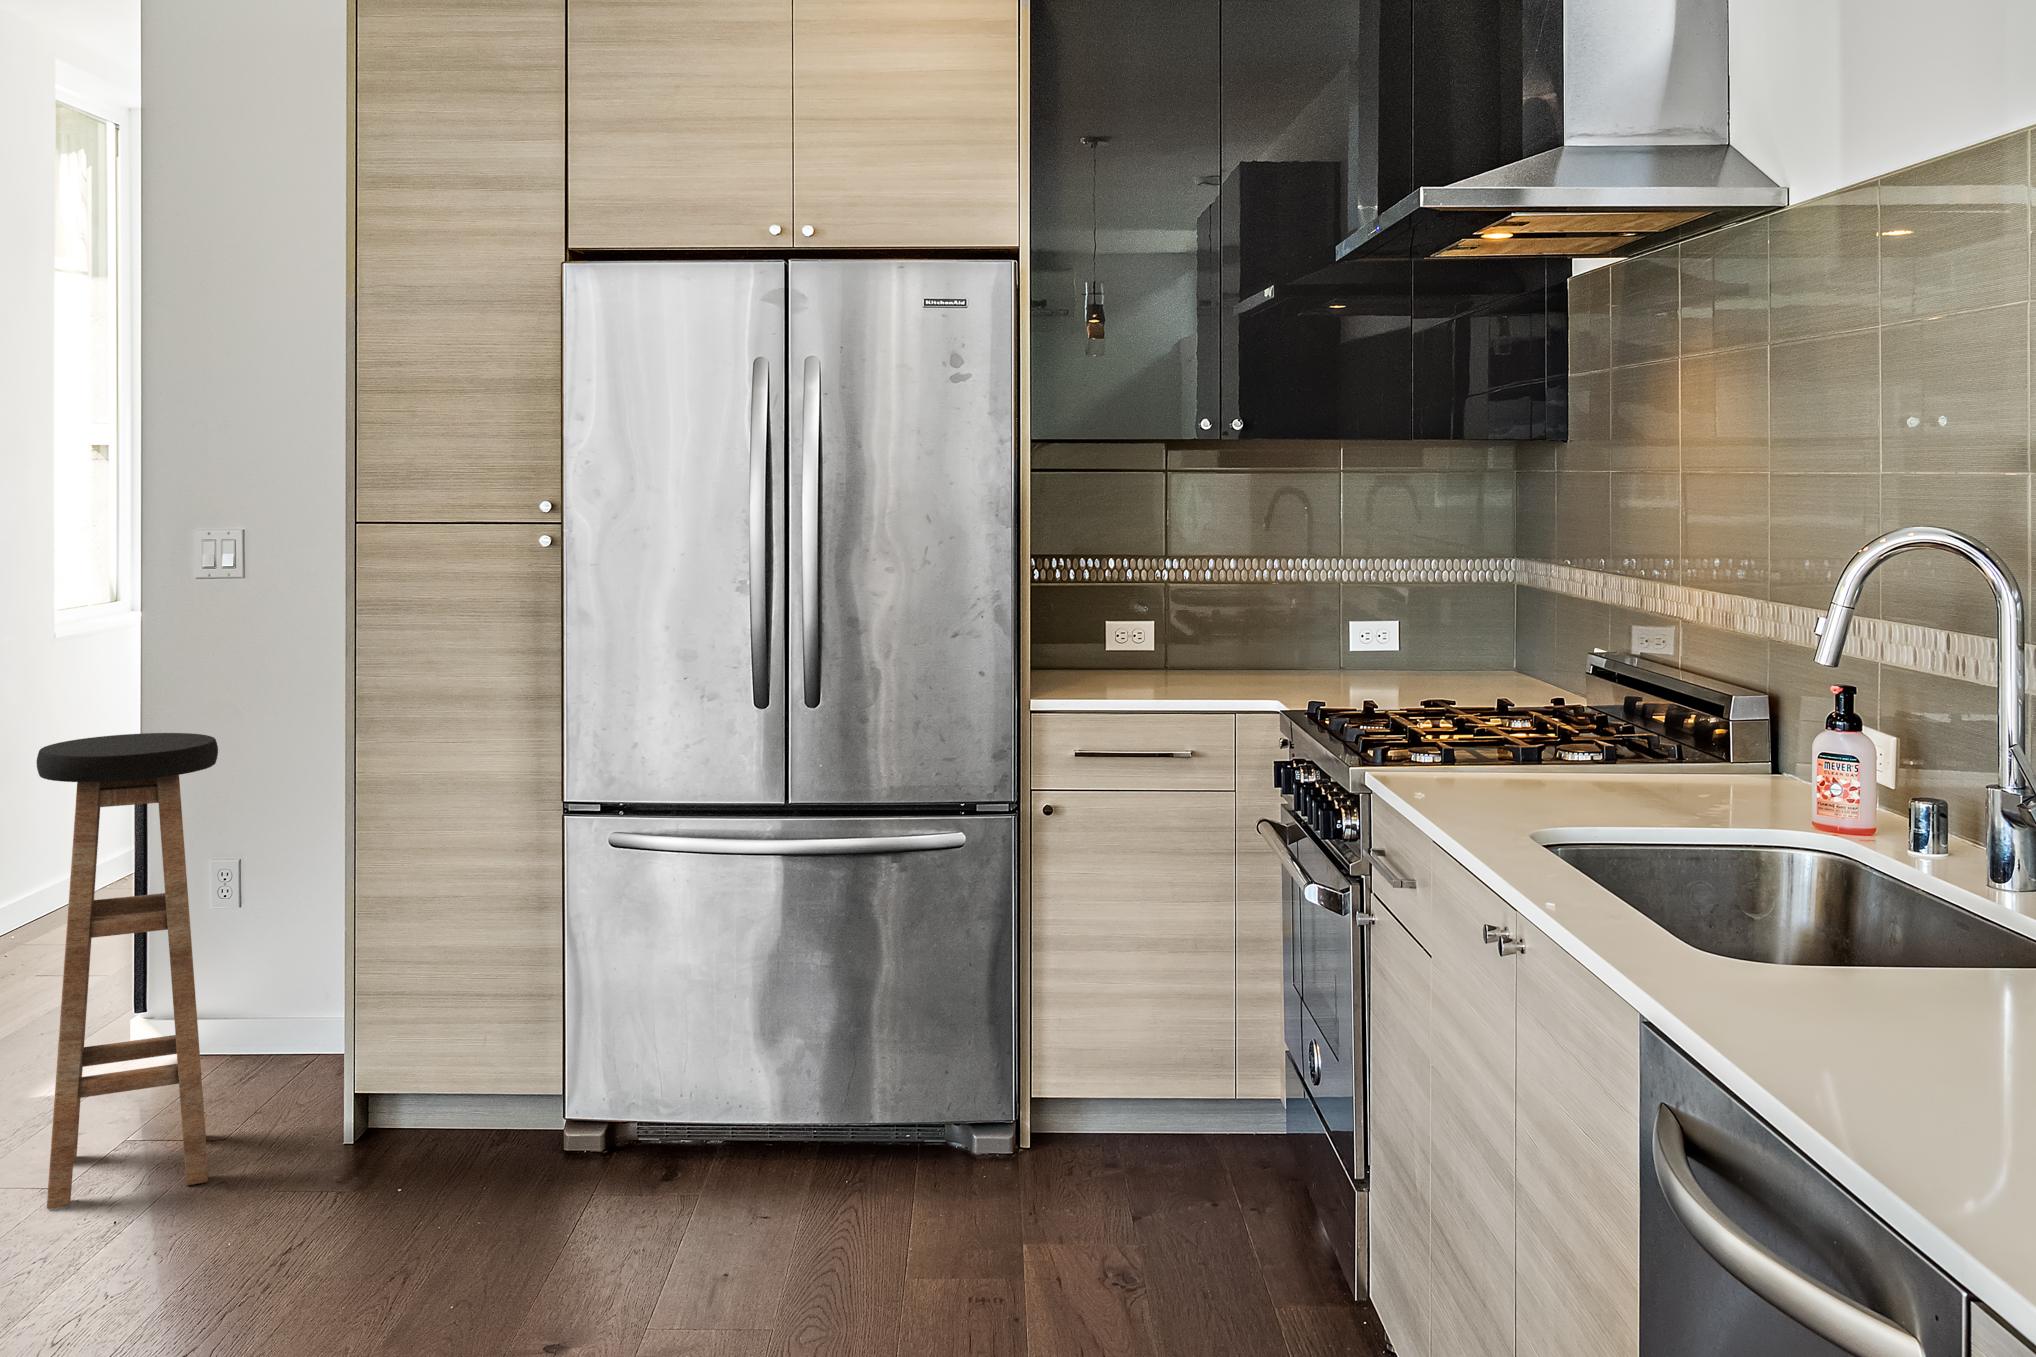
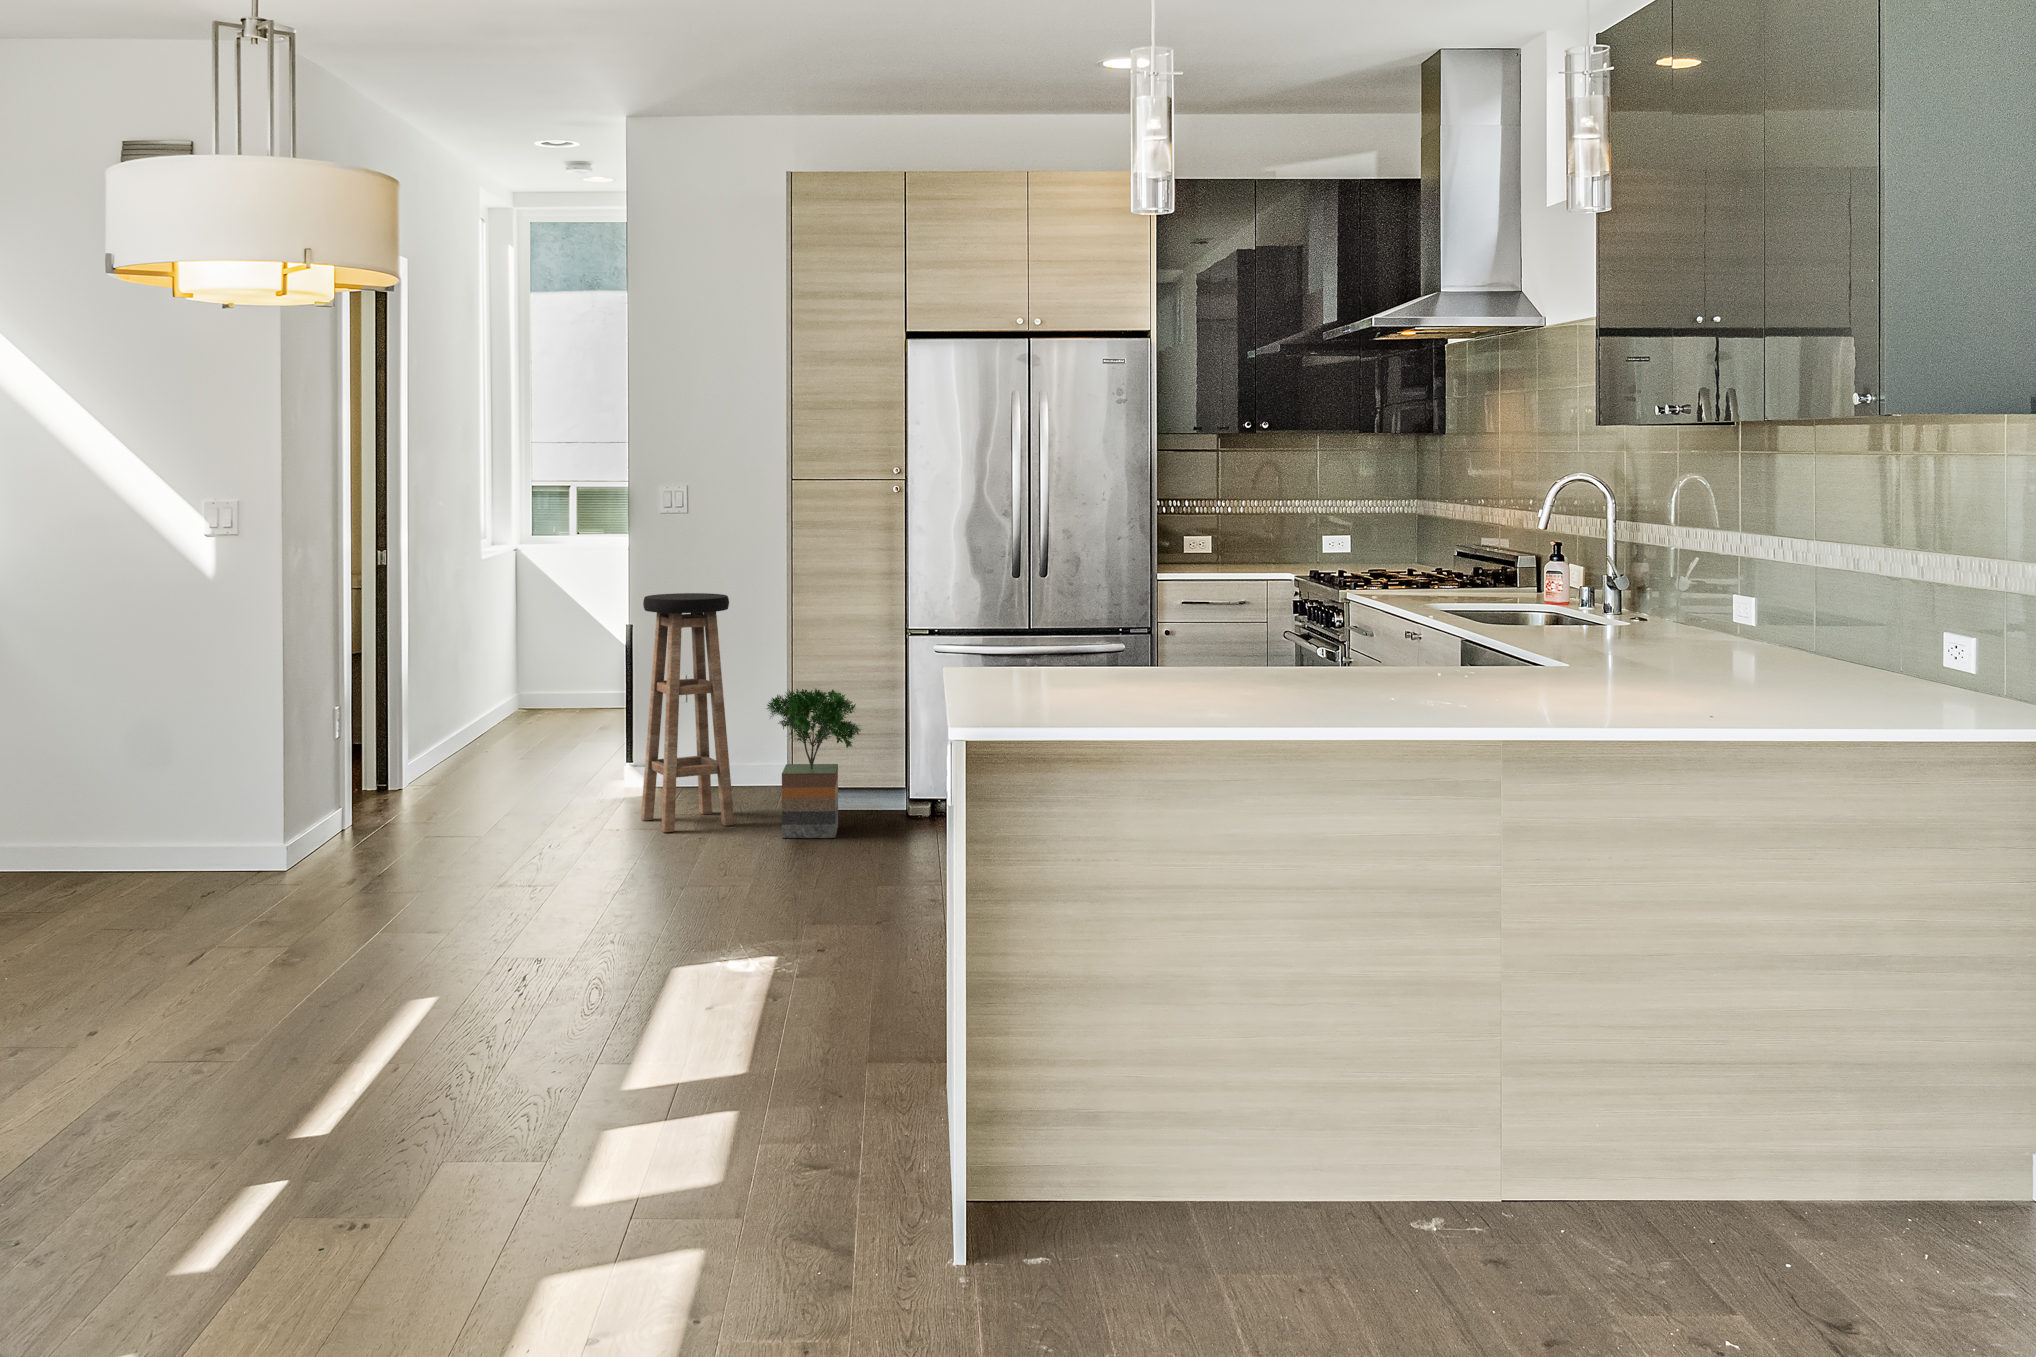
potted tree: none [240,924,436,1234] -> present [767,689,861,838]

